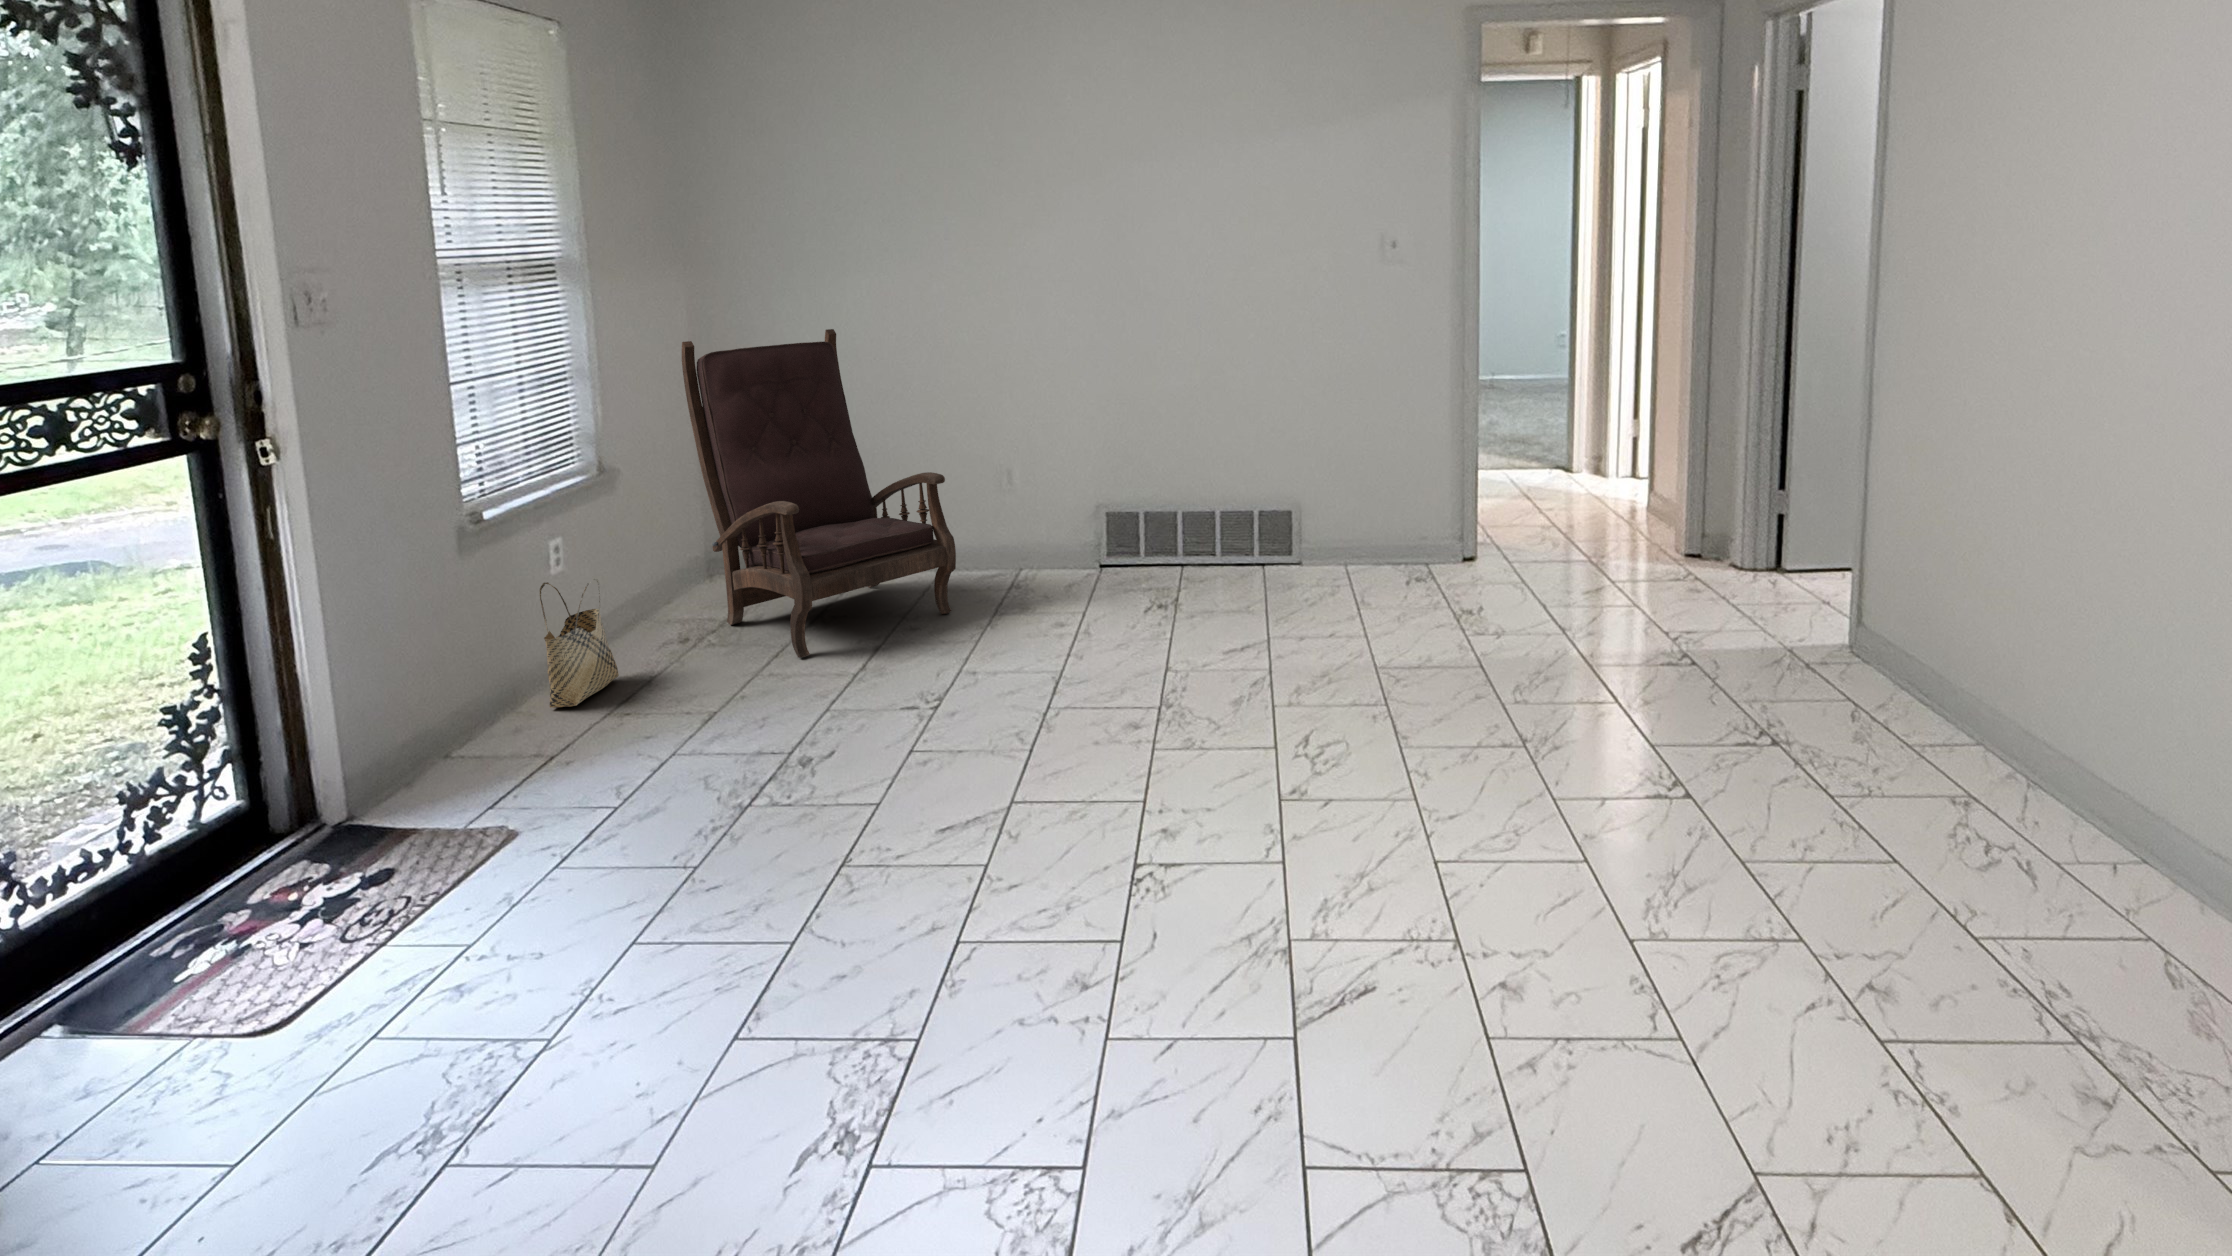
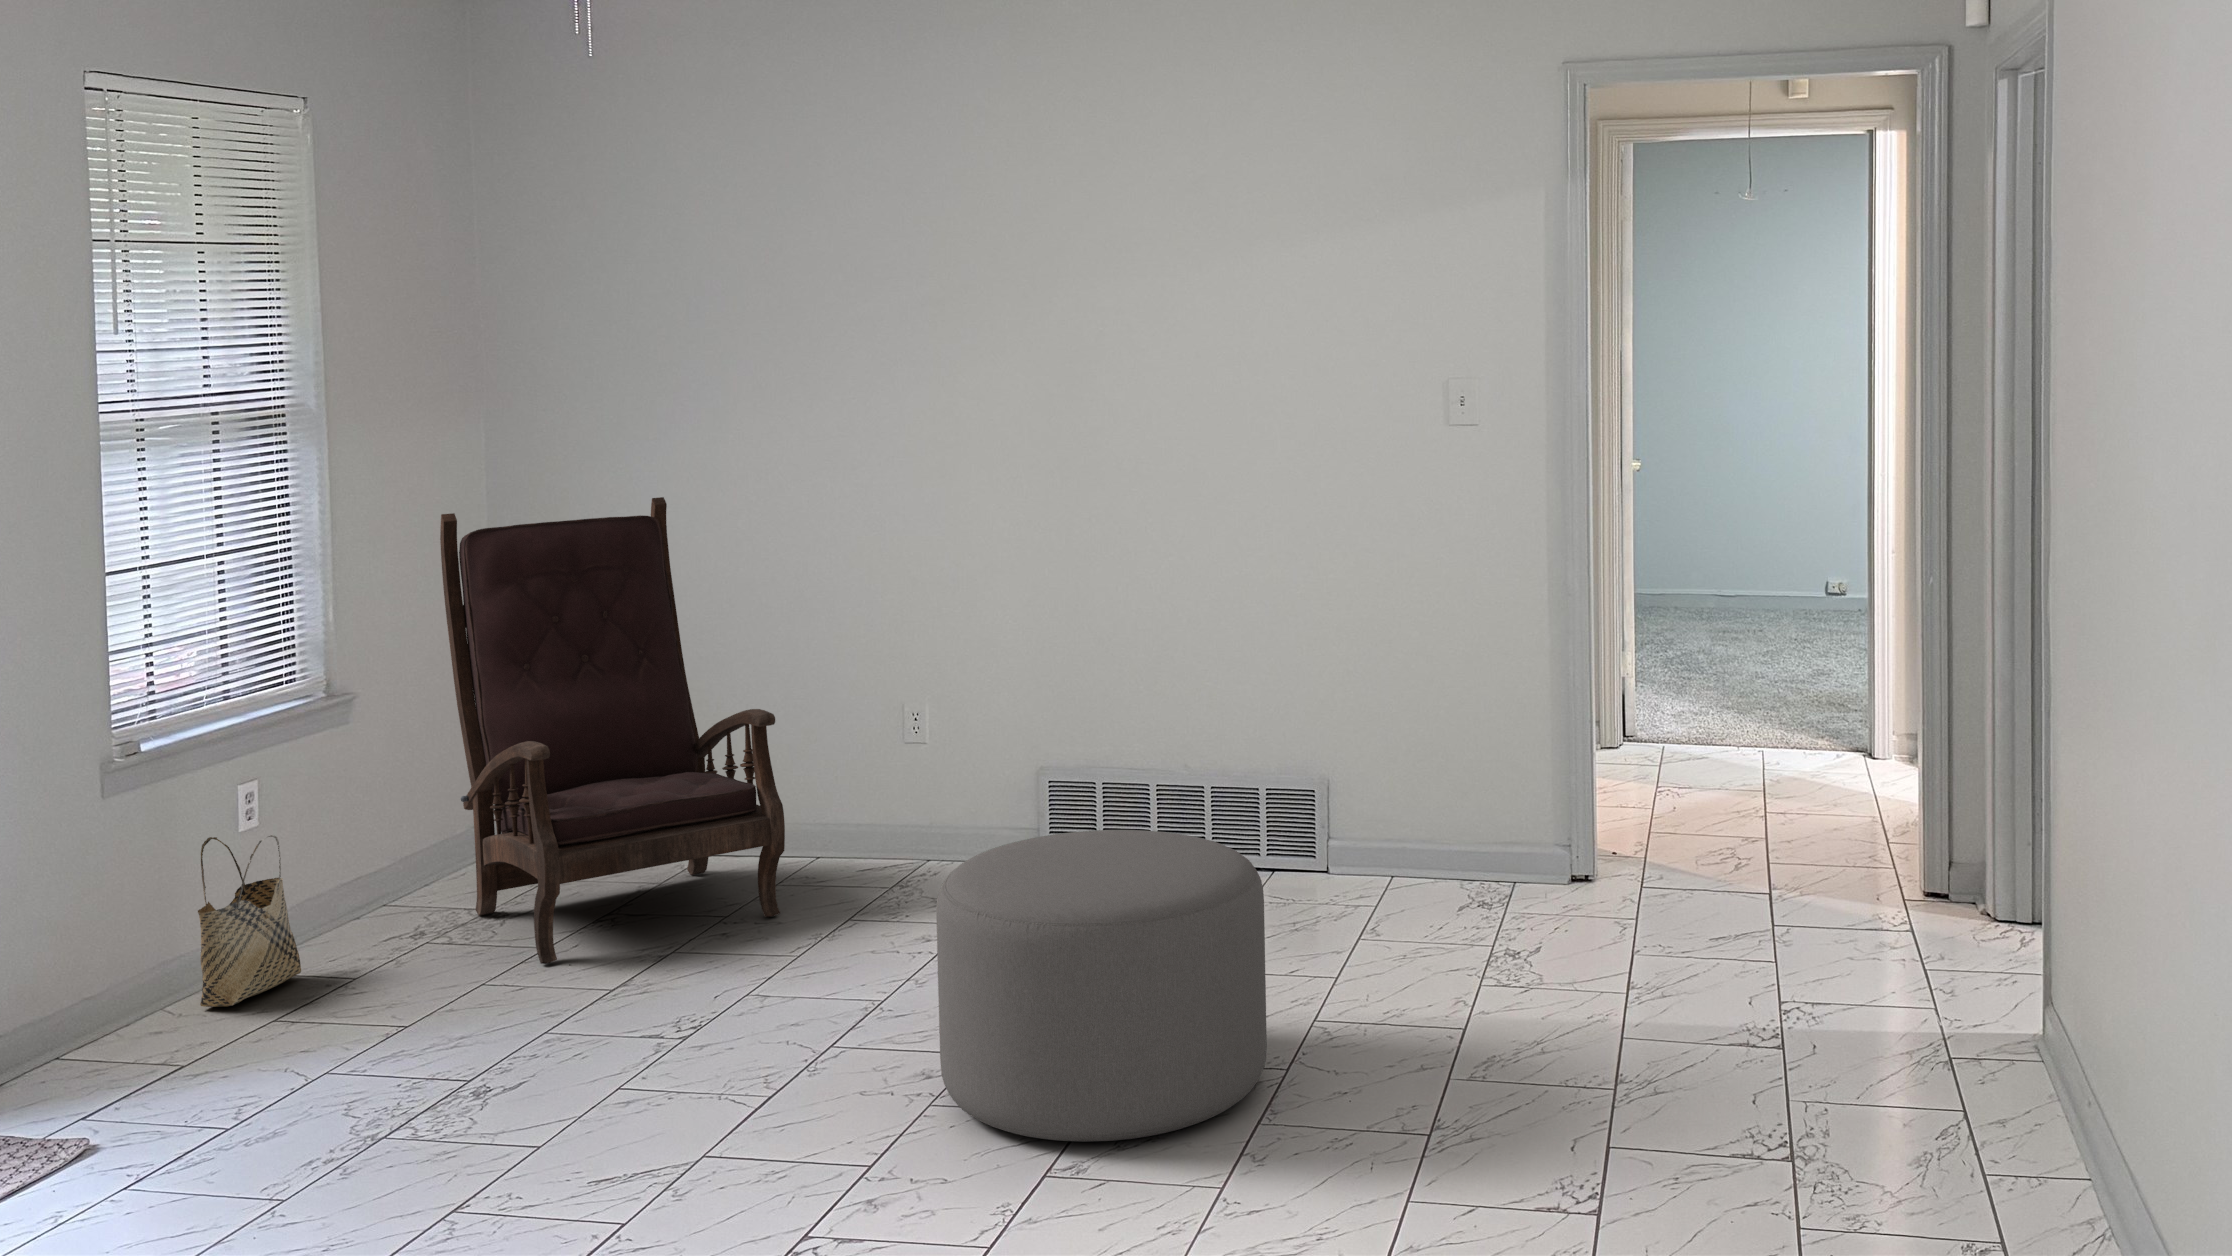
ottoman: none [1153,544,1384,765] -> present [936,830,1267,1142]

